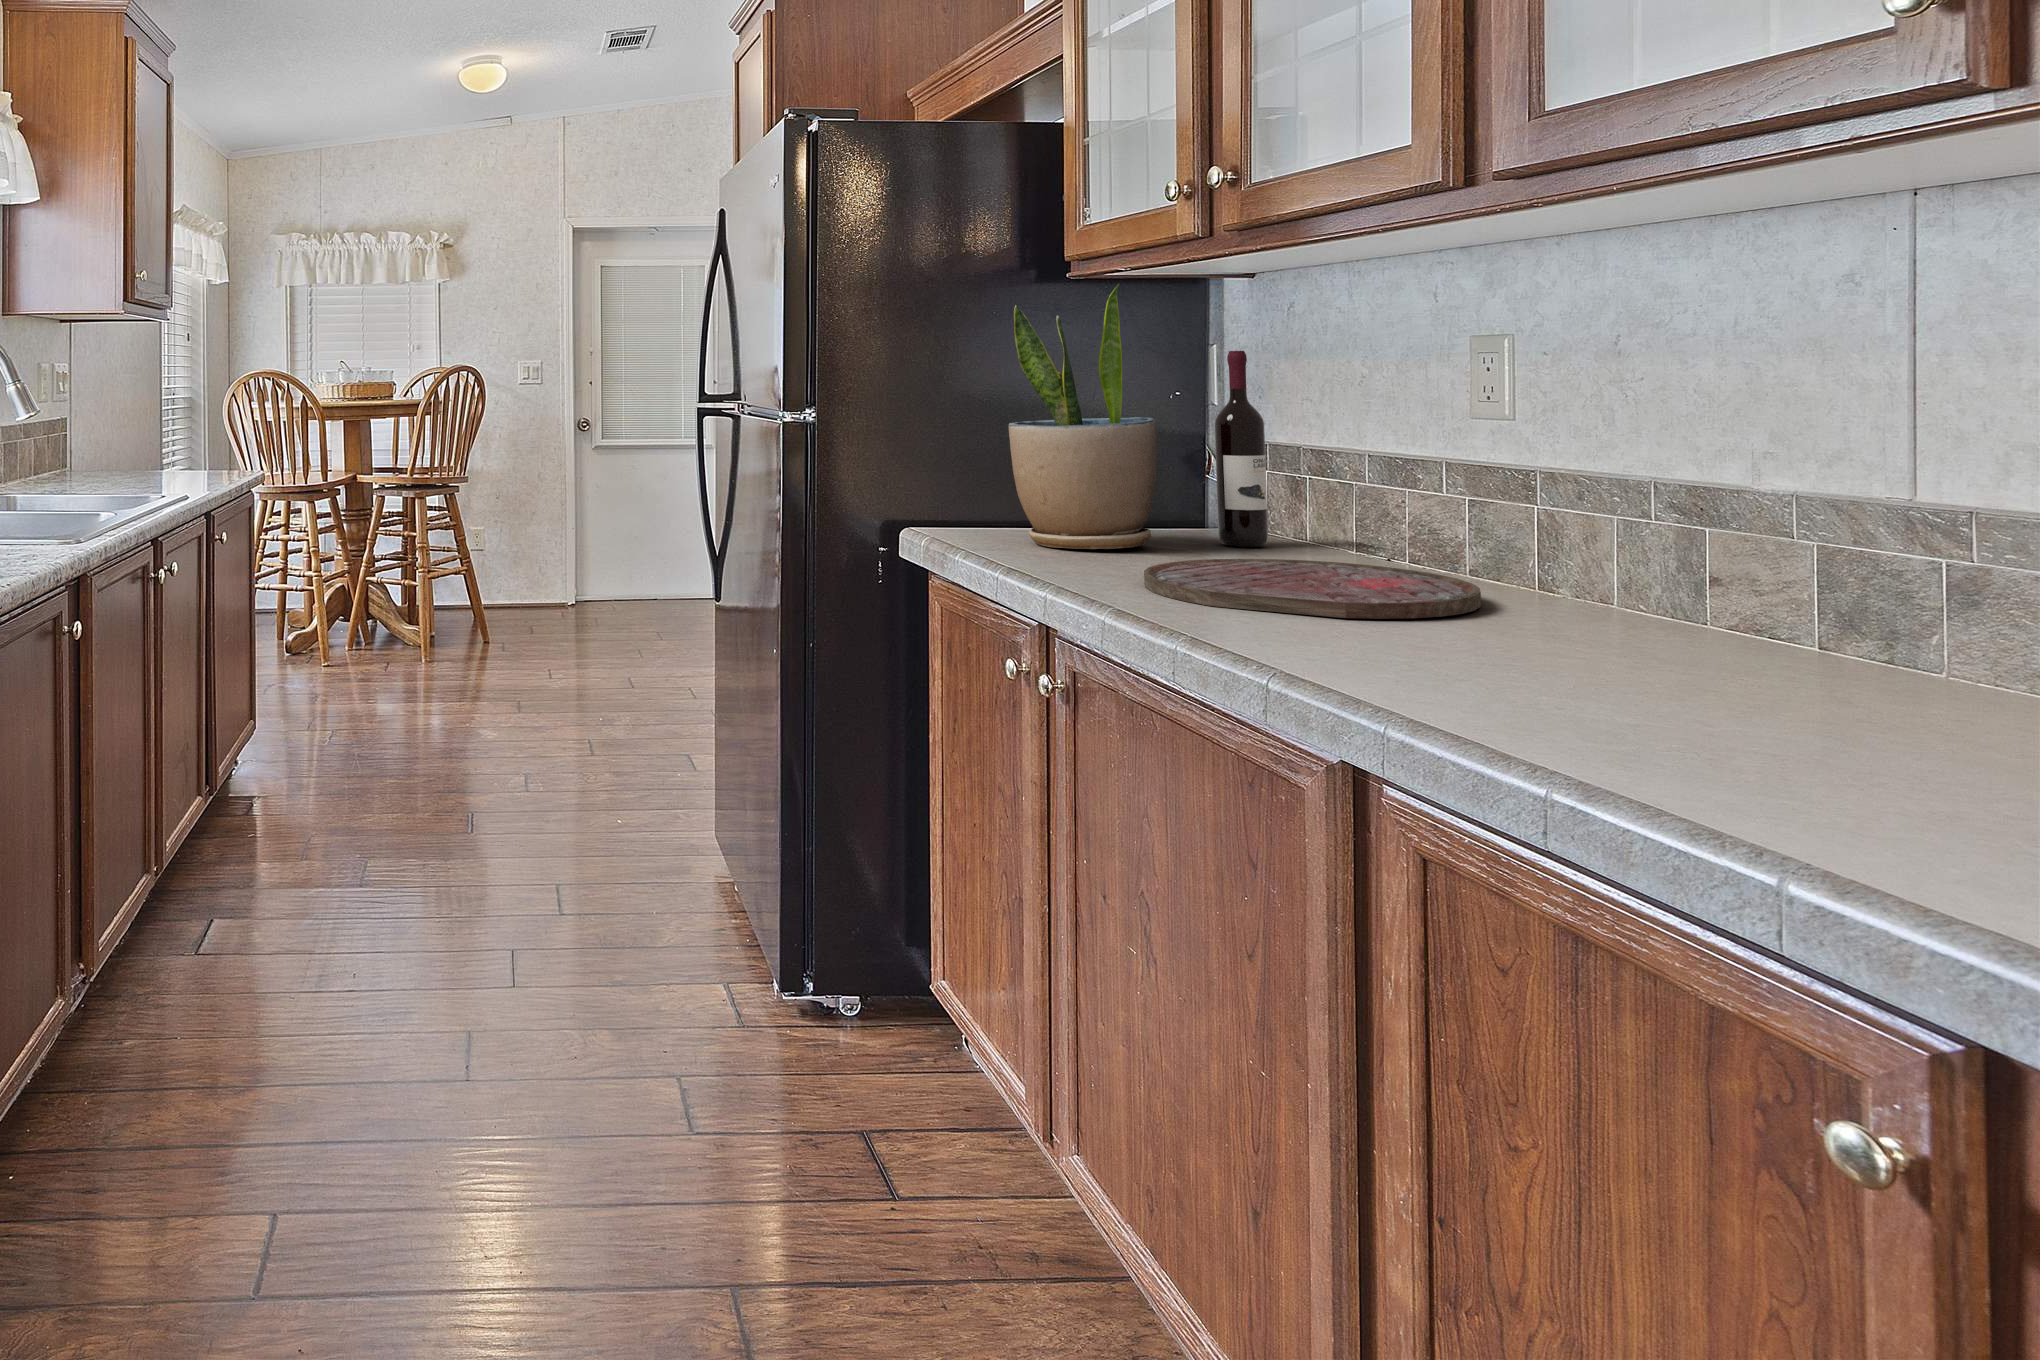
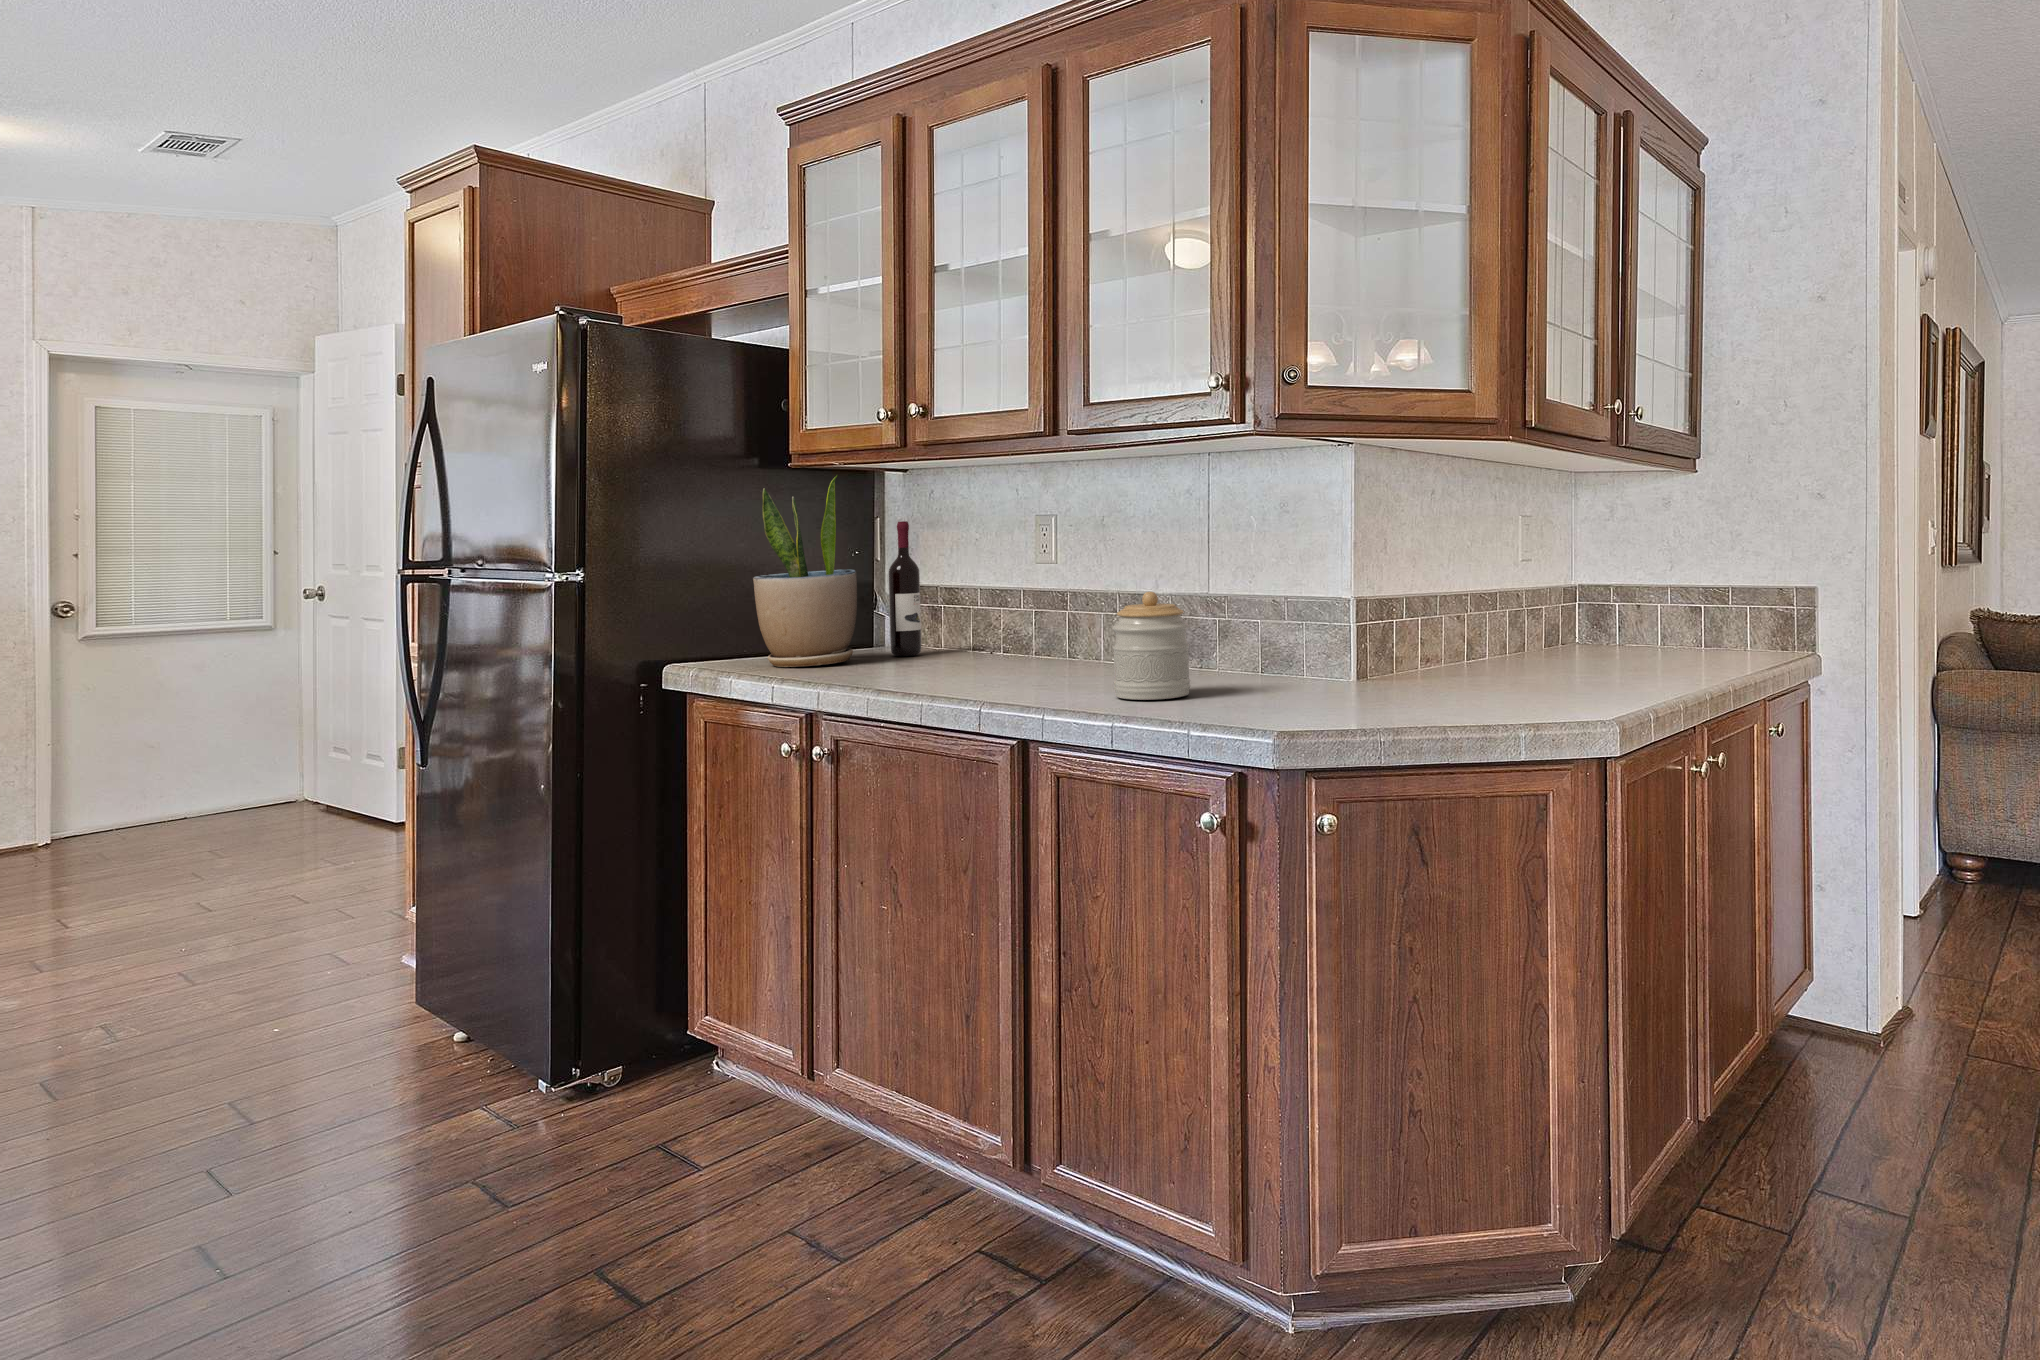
jar: none [1574,488,1797,728] -> present [1112,592,1190,700]
cutting board: present [1144,559,1481,619] -> none [873,656,1054,685]

